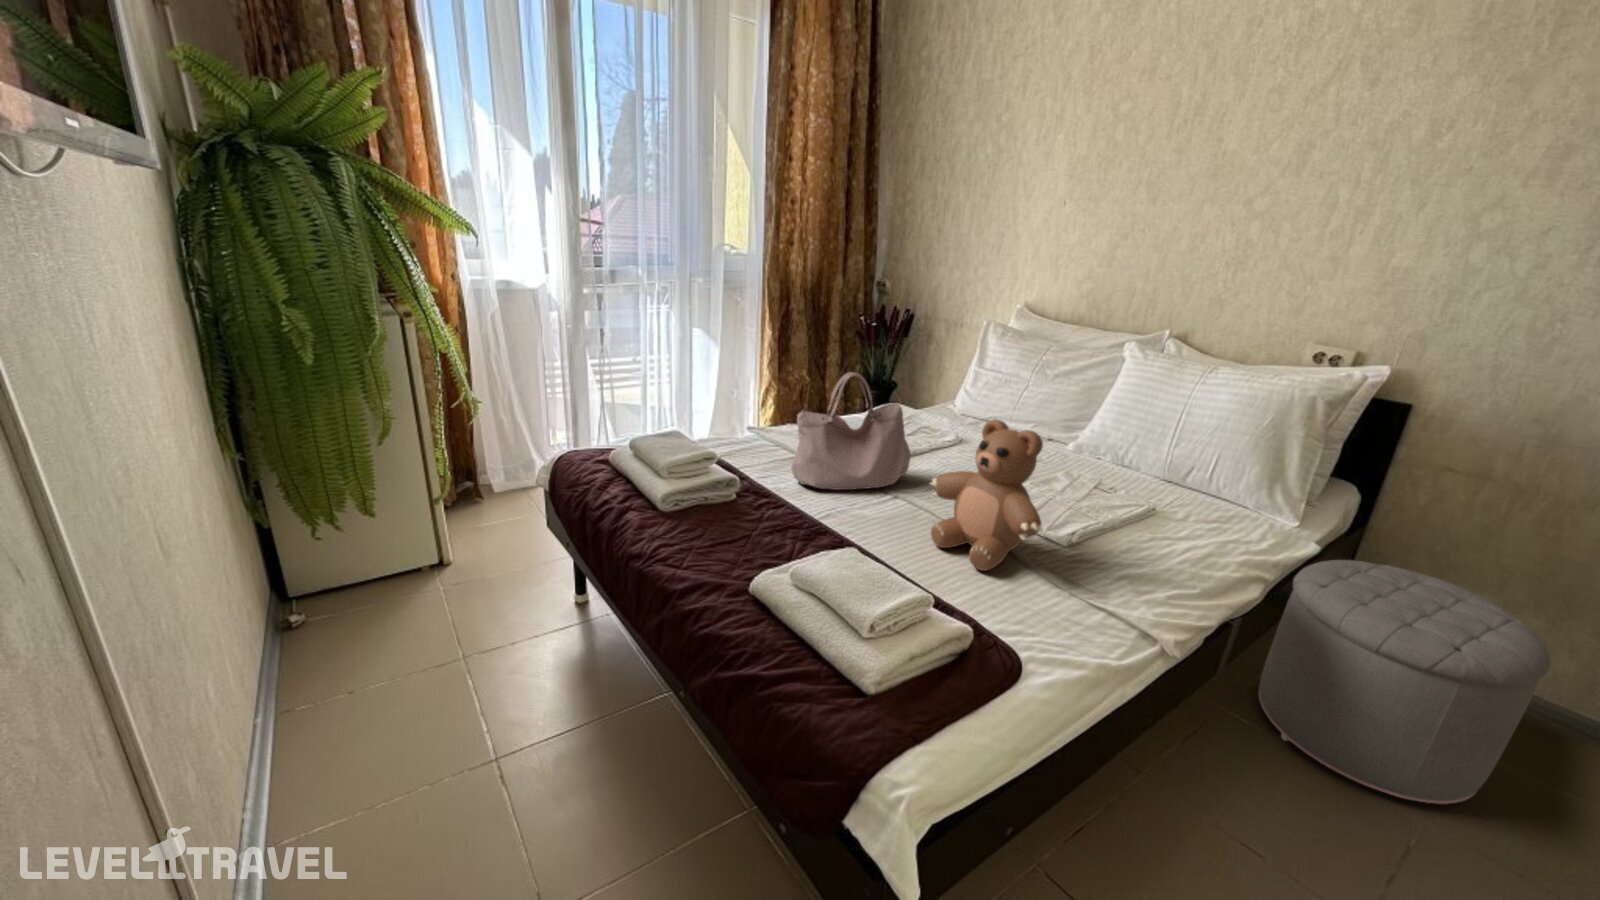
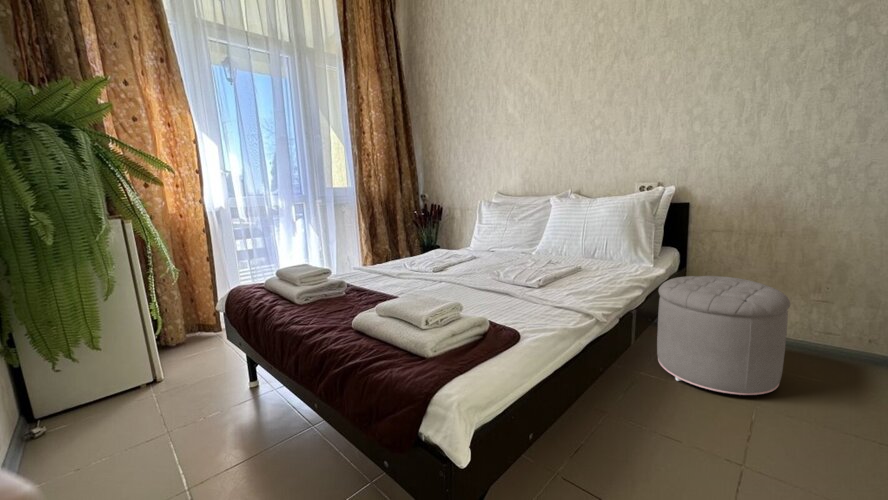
handbag: present [792,372,911,490] -> none [377,215,446,283]
teddy bear: present [930,419,1043,571] -> none [455,219,521,302]

